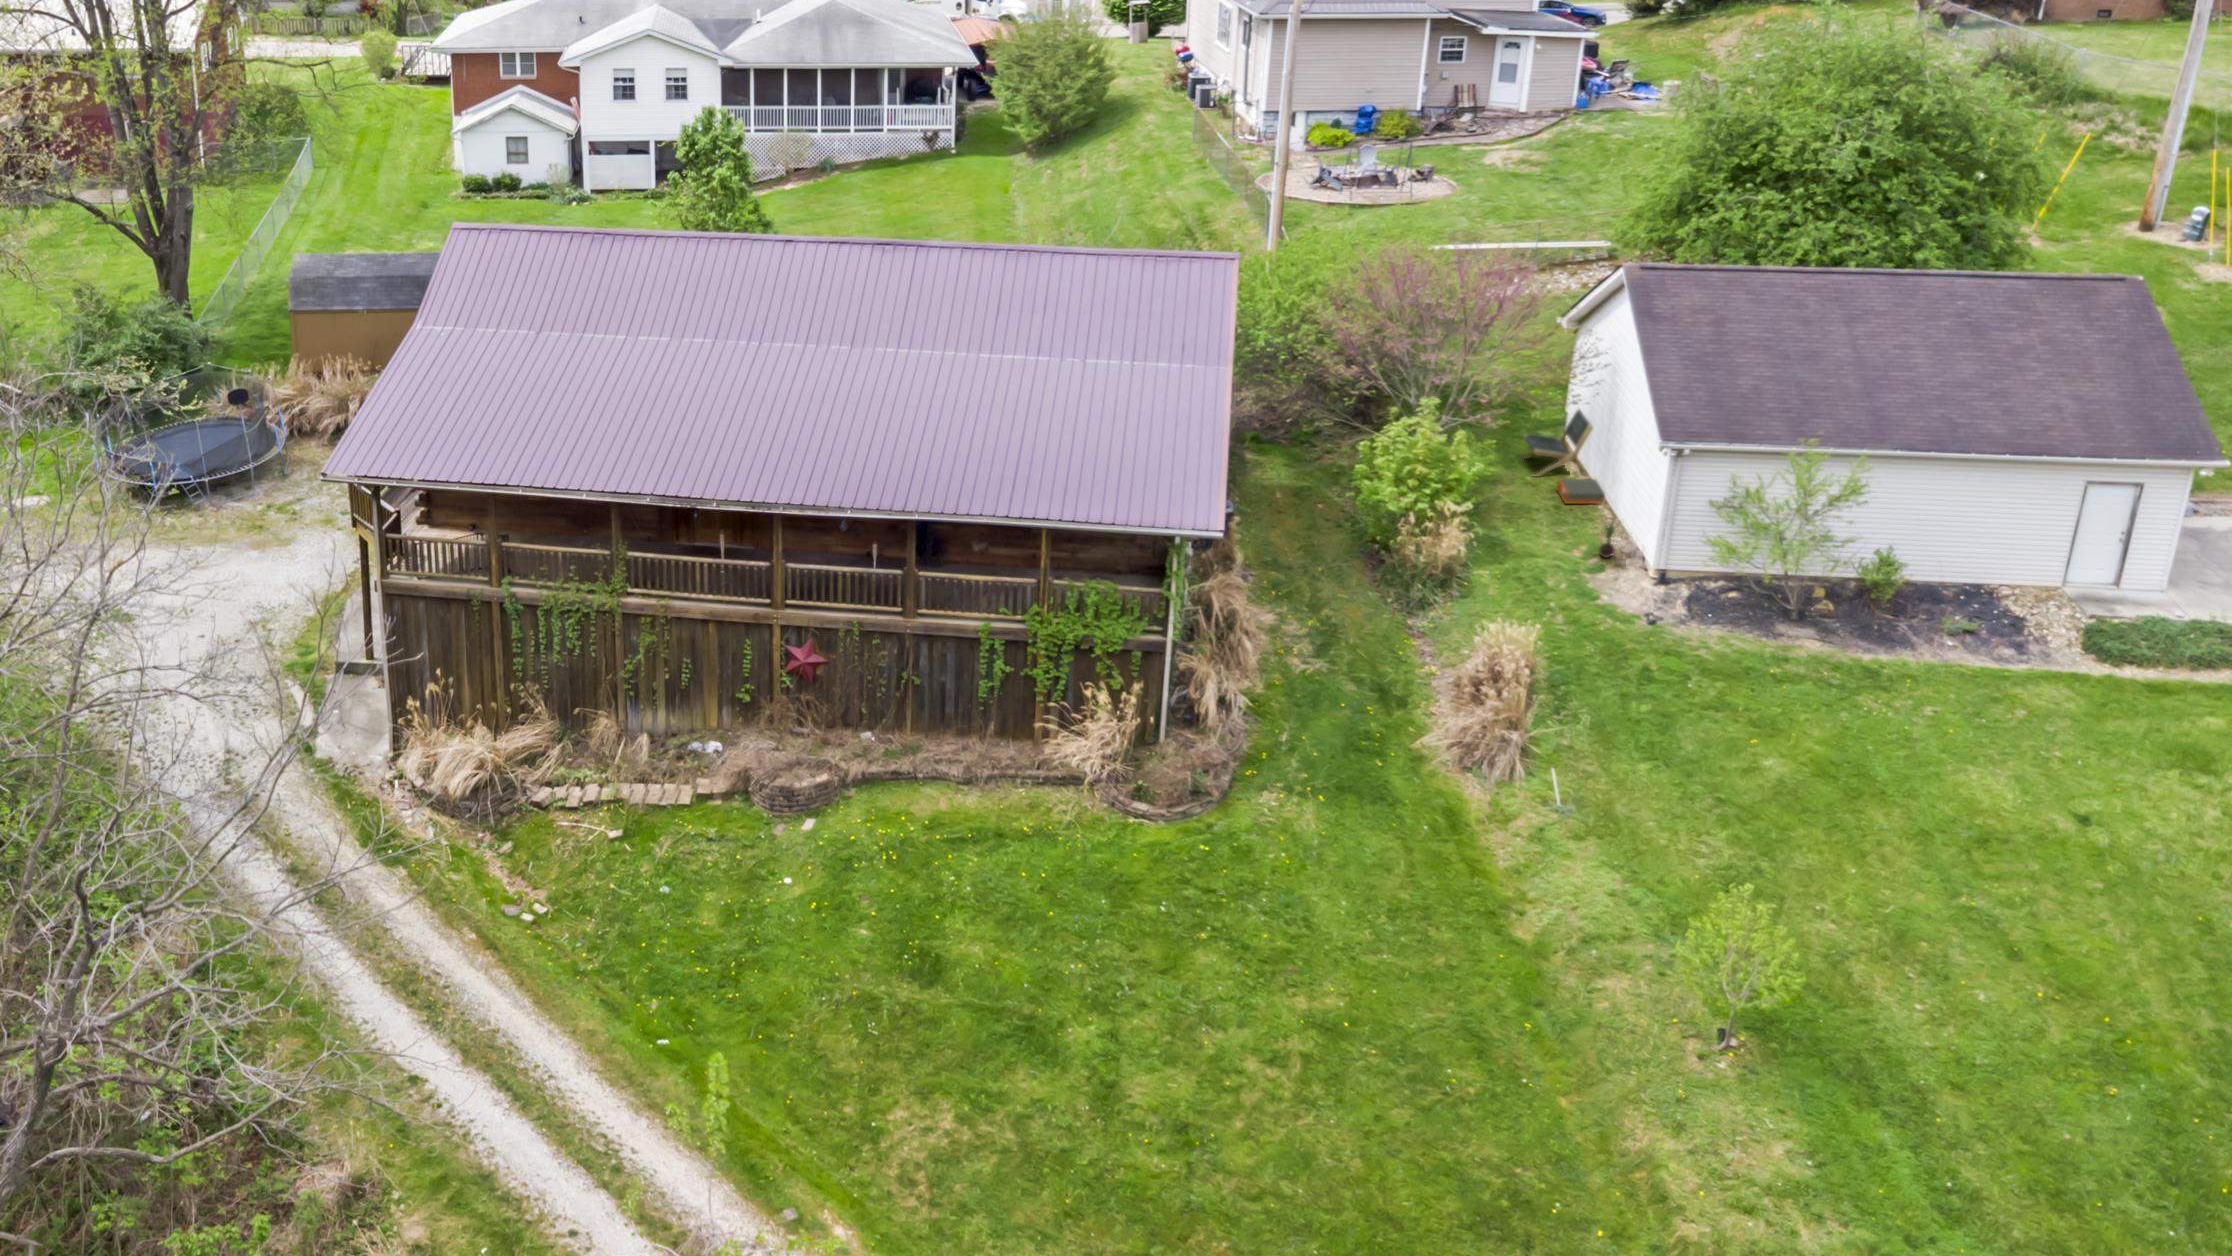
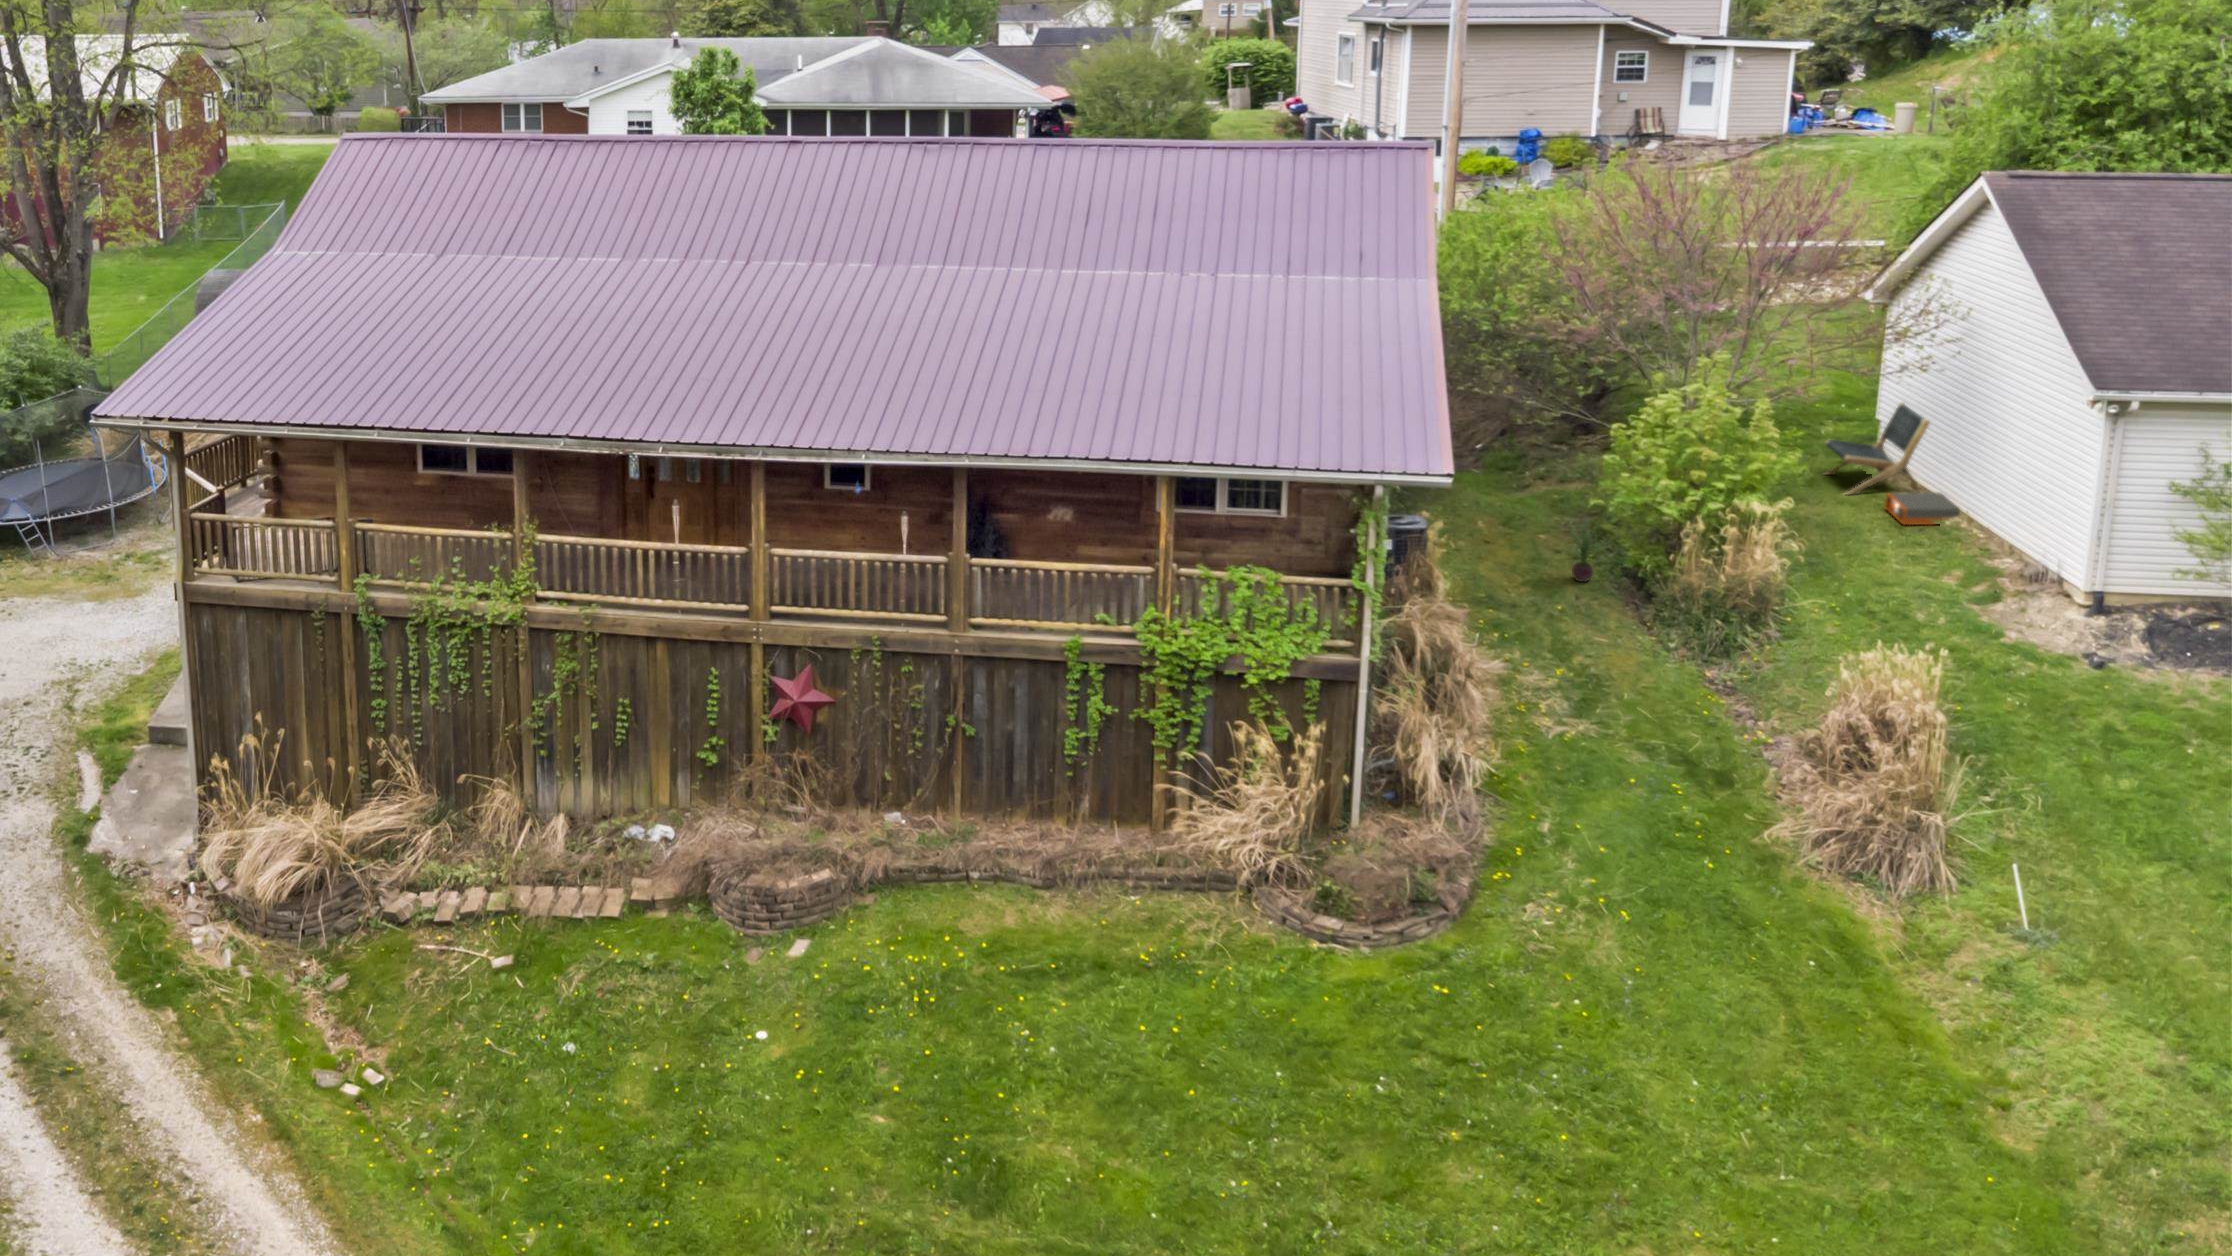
decorative plant: present [1595,519,1622,558] -> present [1567,524,1605,582]

